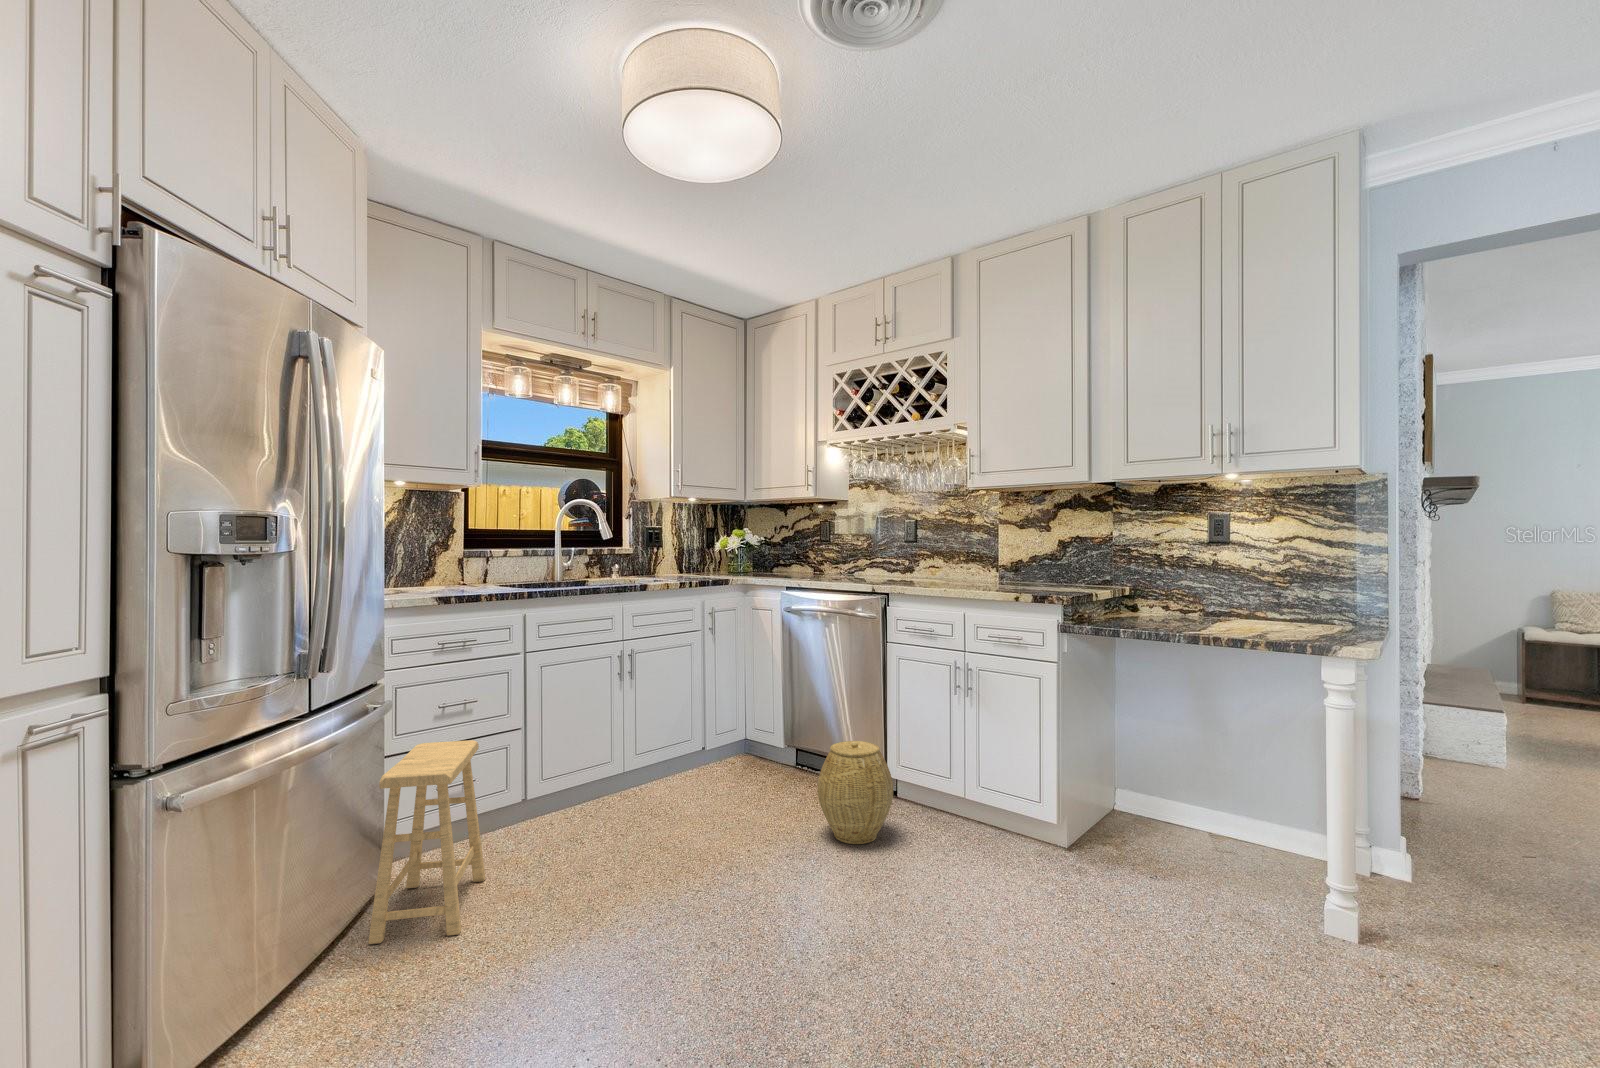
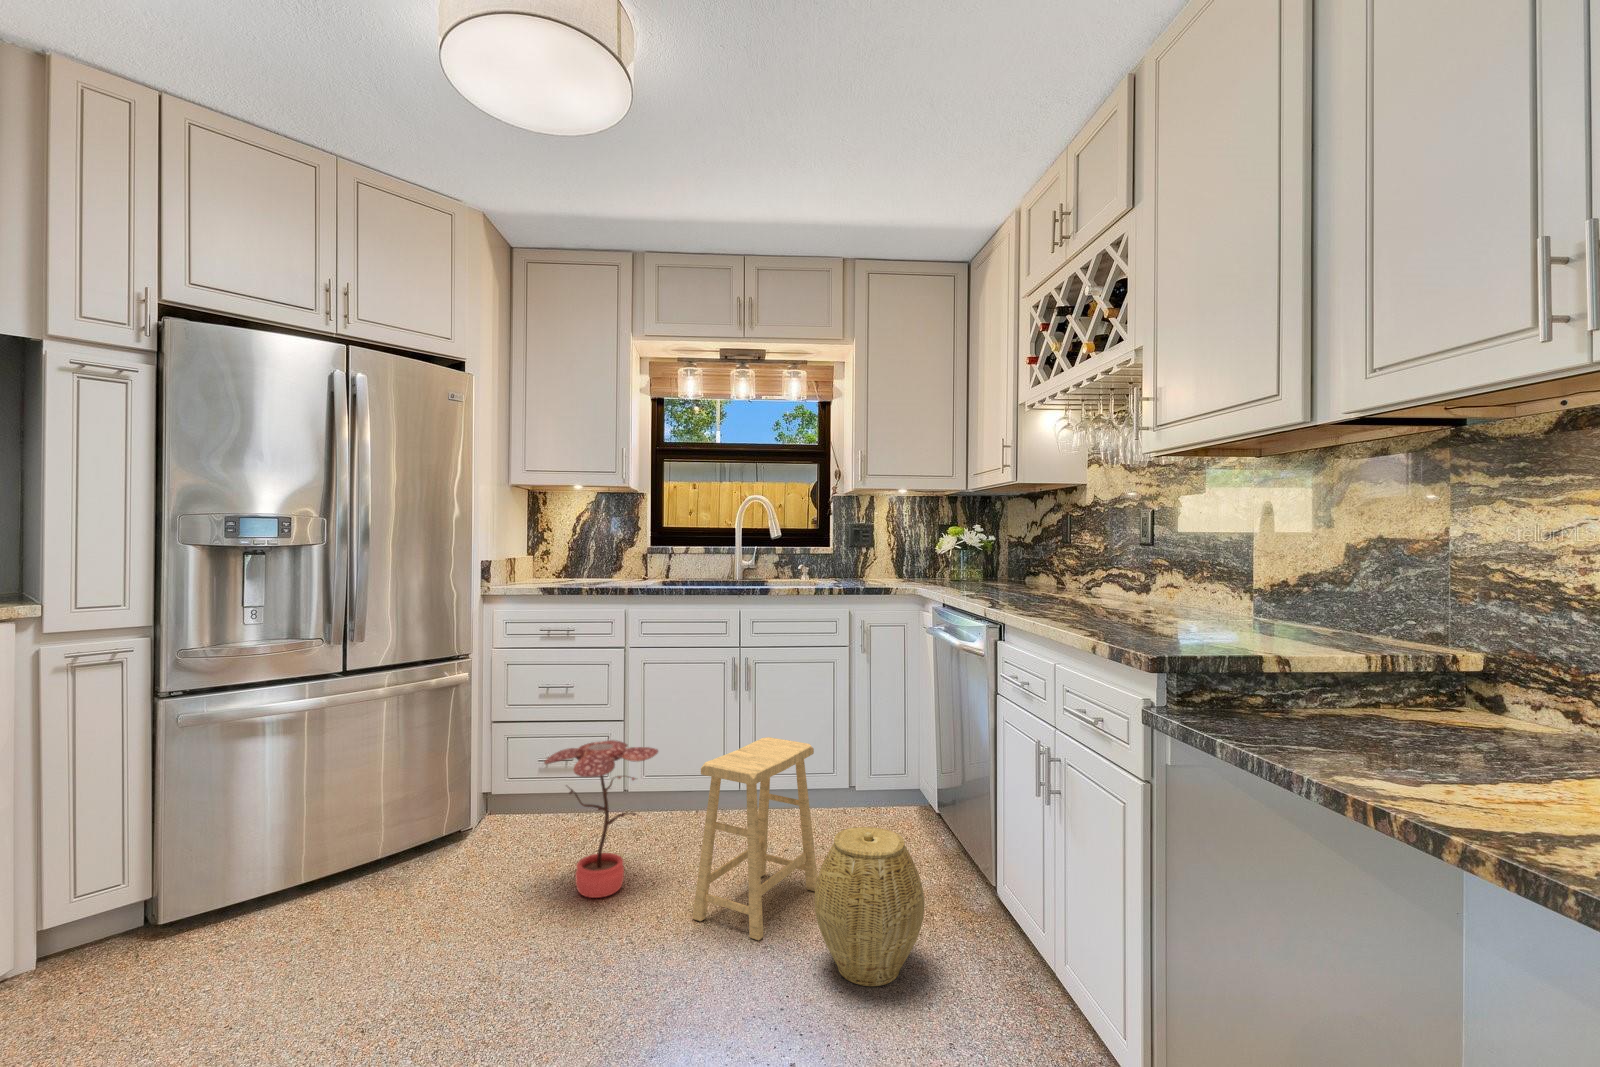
potted plant: none [554,727,648,871] -> present [544,740,658,898]
footstool: present [368,740,486,944] -> present [692,737,818,940]

